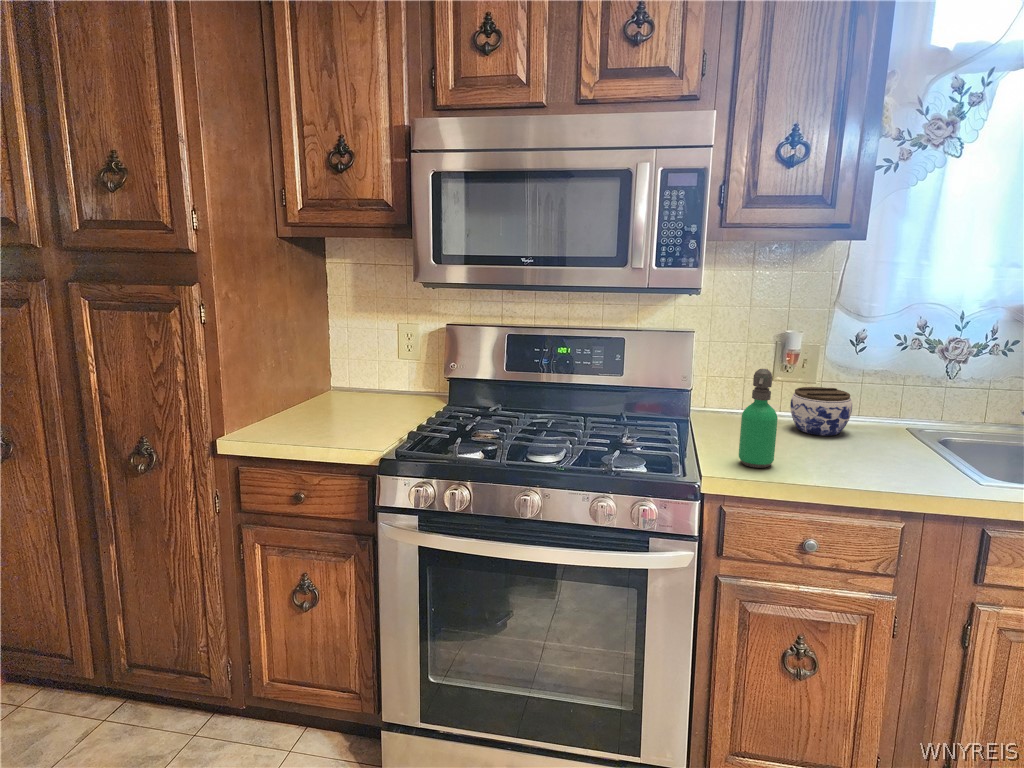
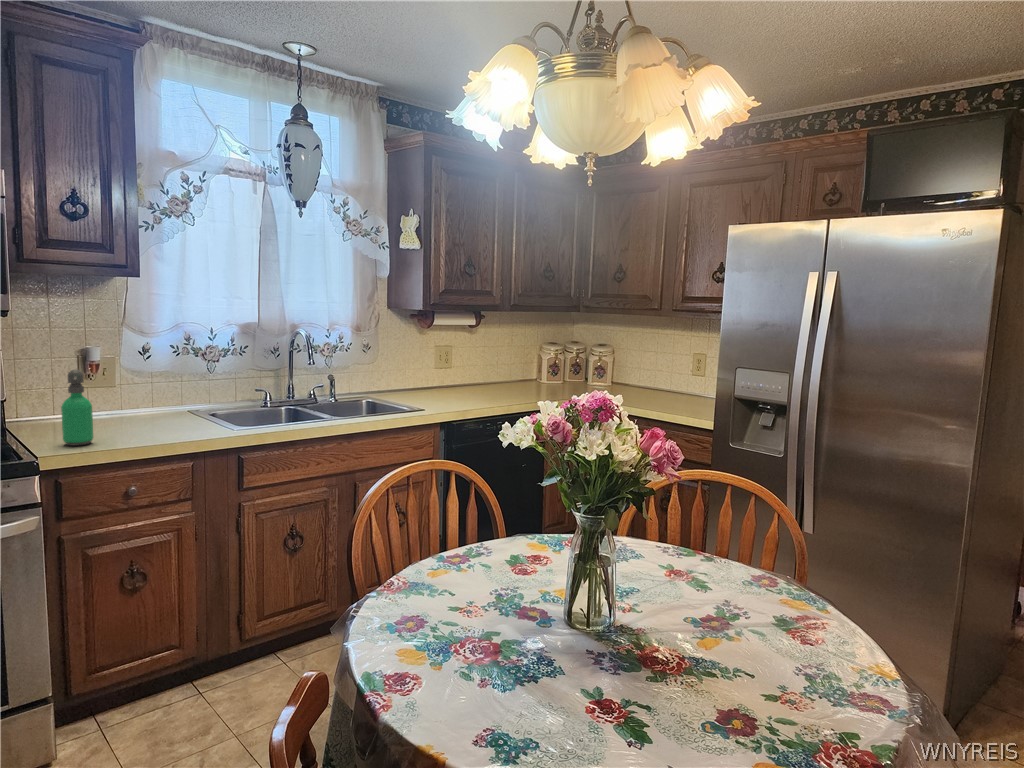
jar: present [790,387,852,436] -> none [98,387,147,423]

